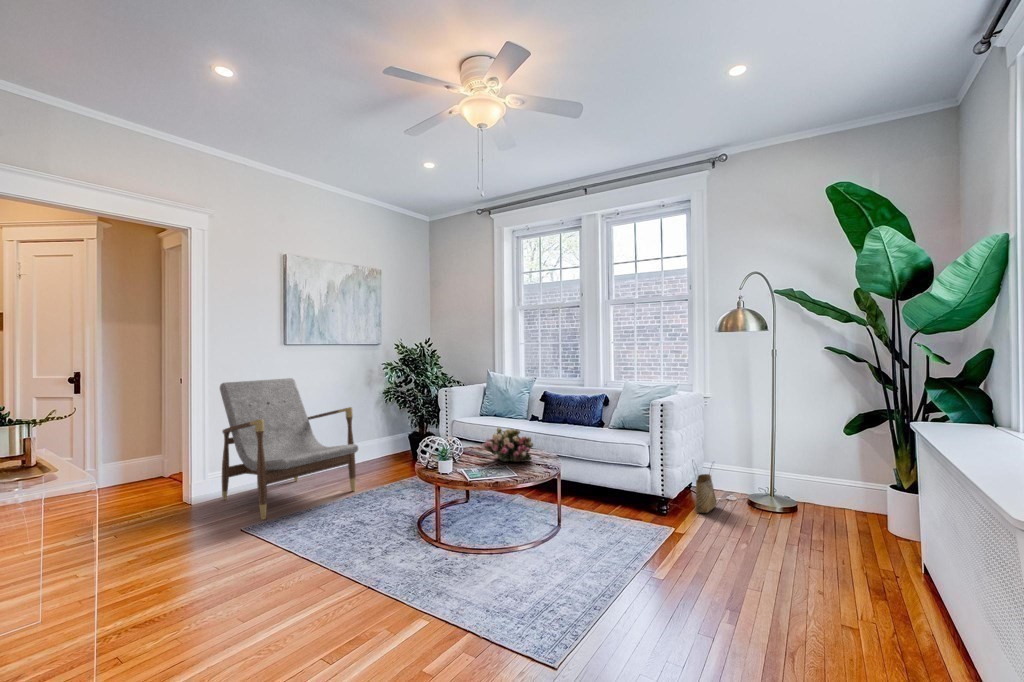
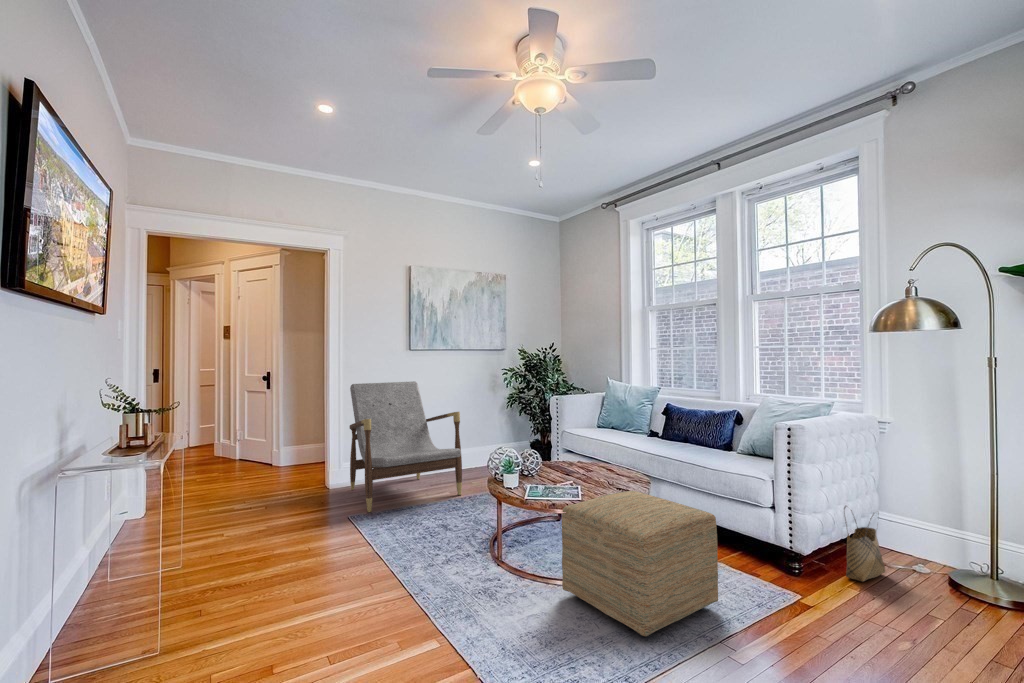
flower arrangement: present [481,427,533,462] -> none [559,443,619,484]
ottoman: none [508,464,629,577] -> present [562,491,718,636]

